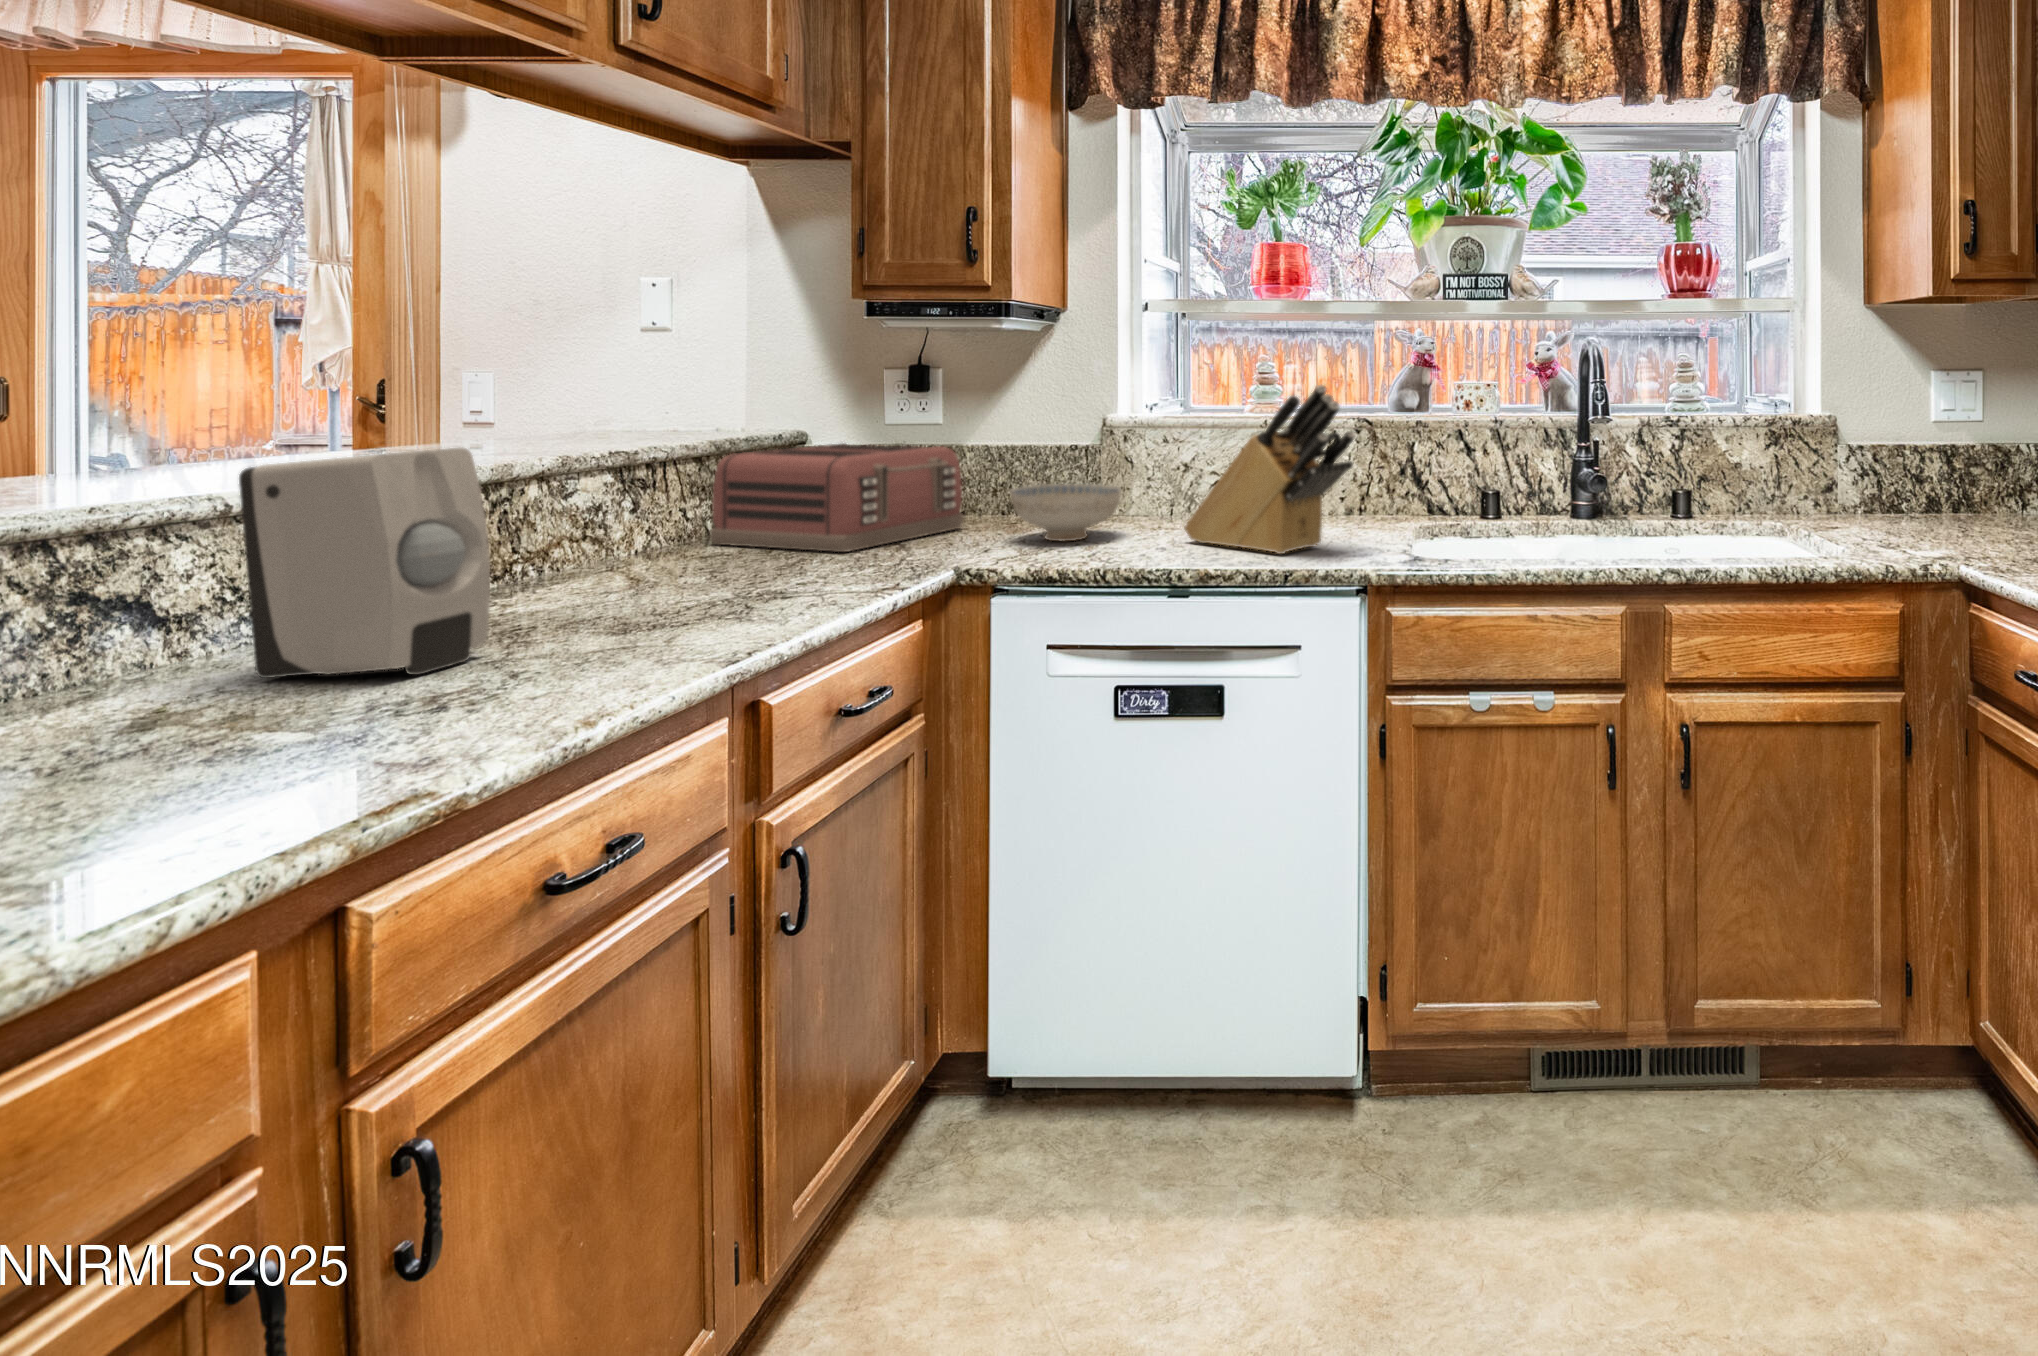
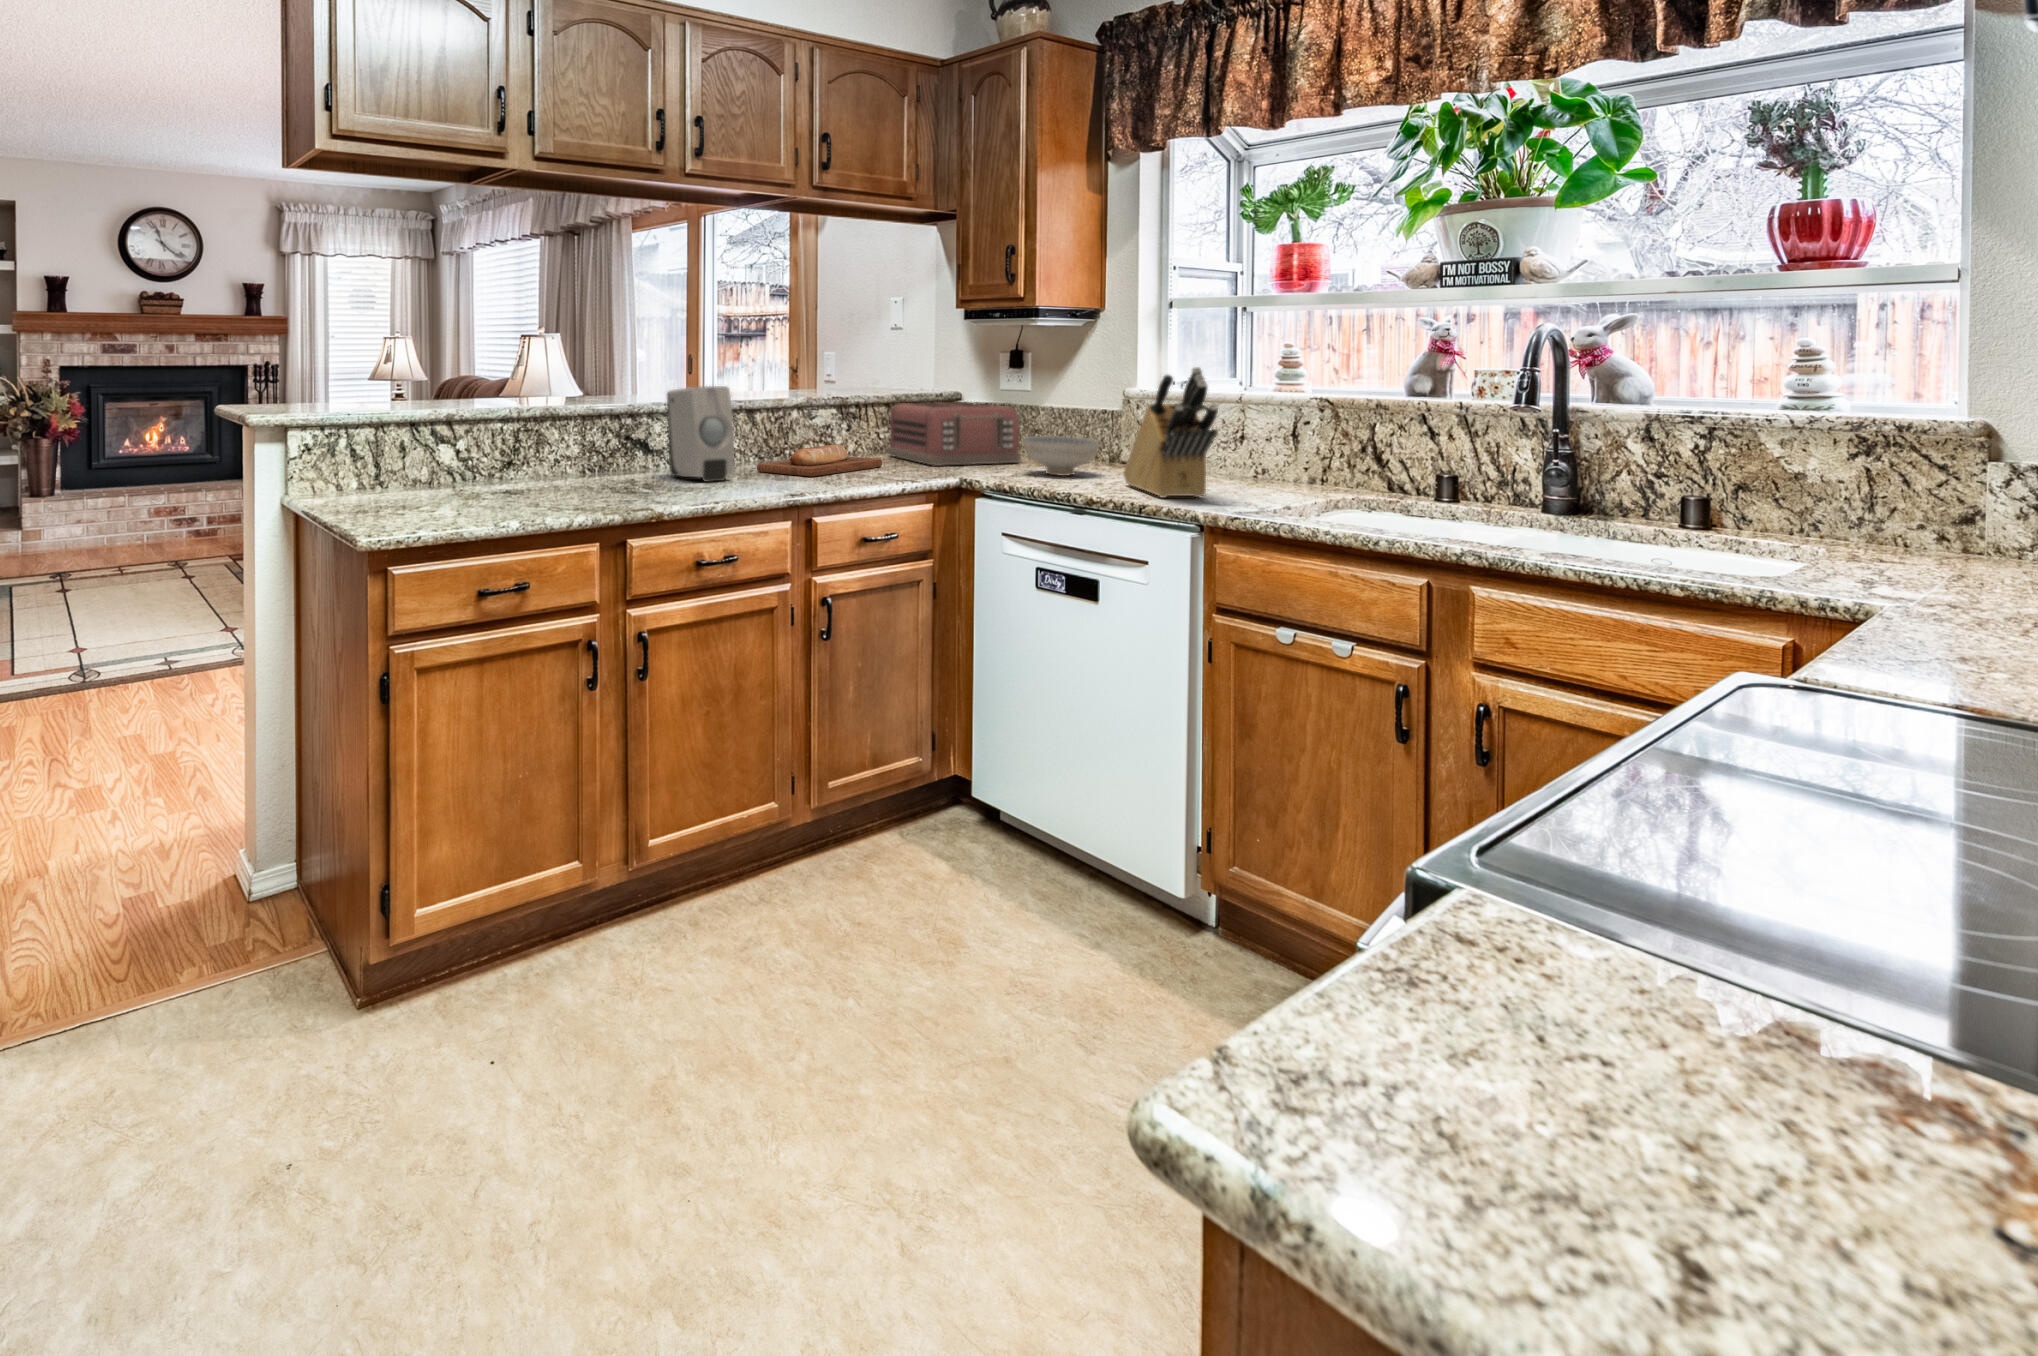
bread loaf: none [498,540,756,621] -> present [757,444,882,476]

